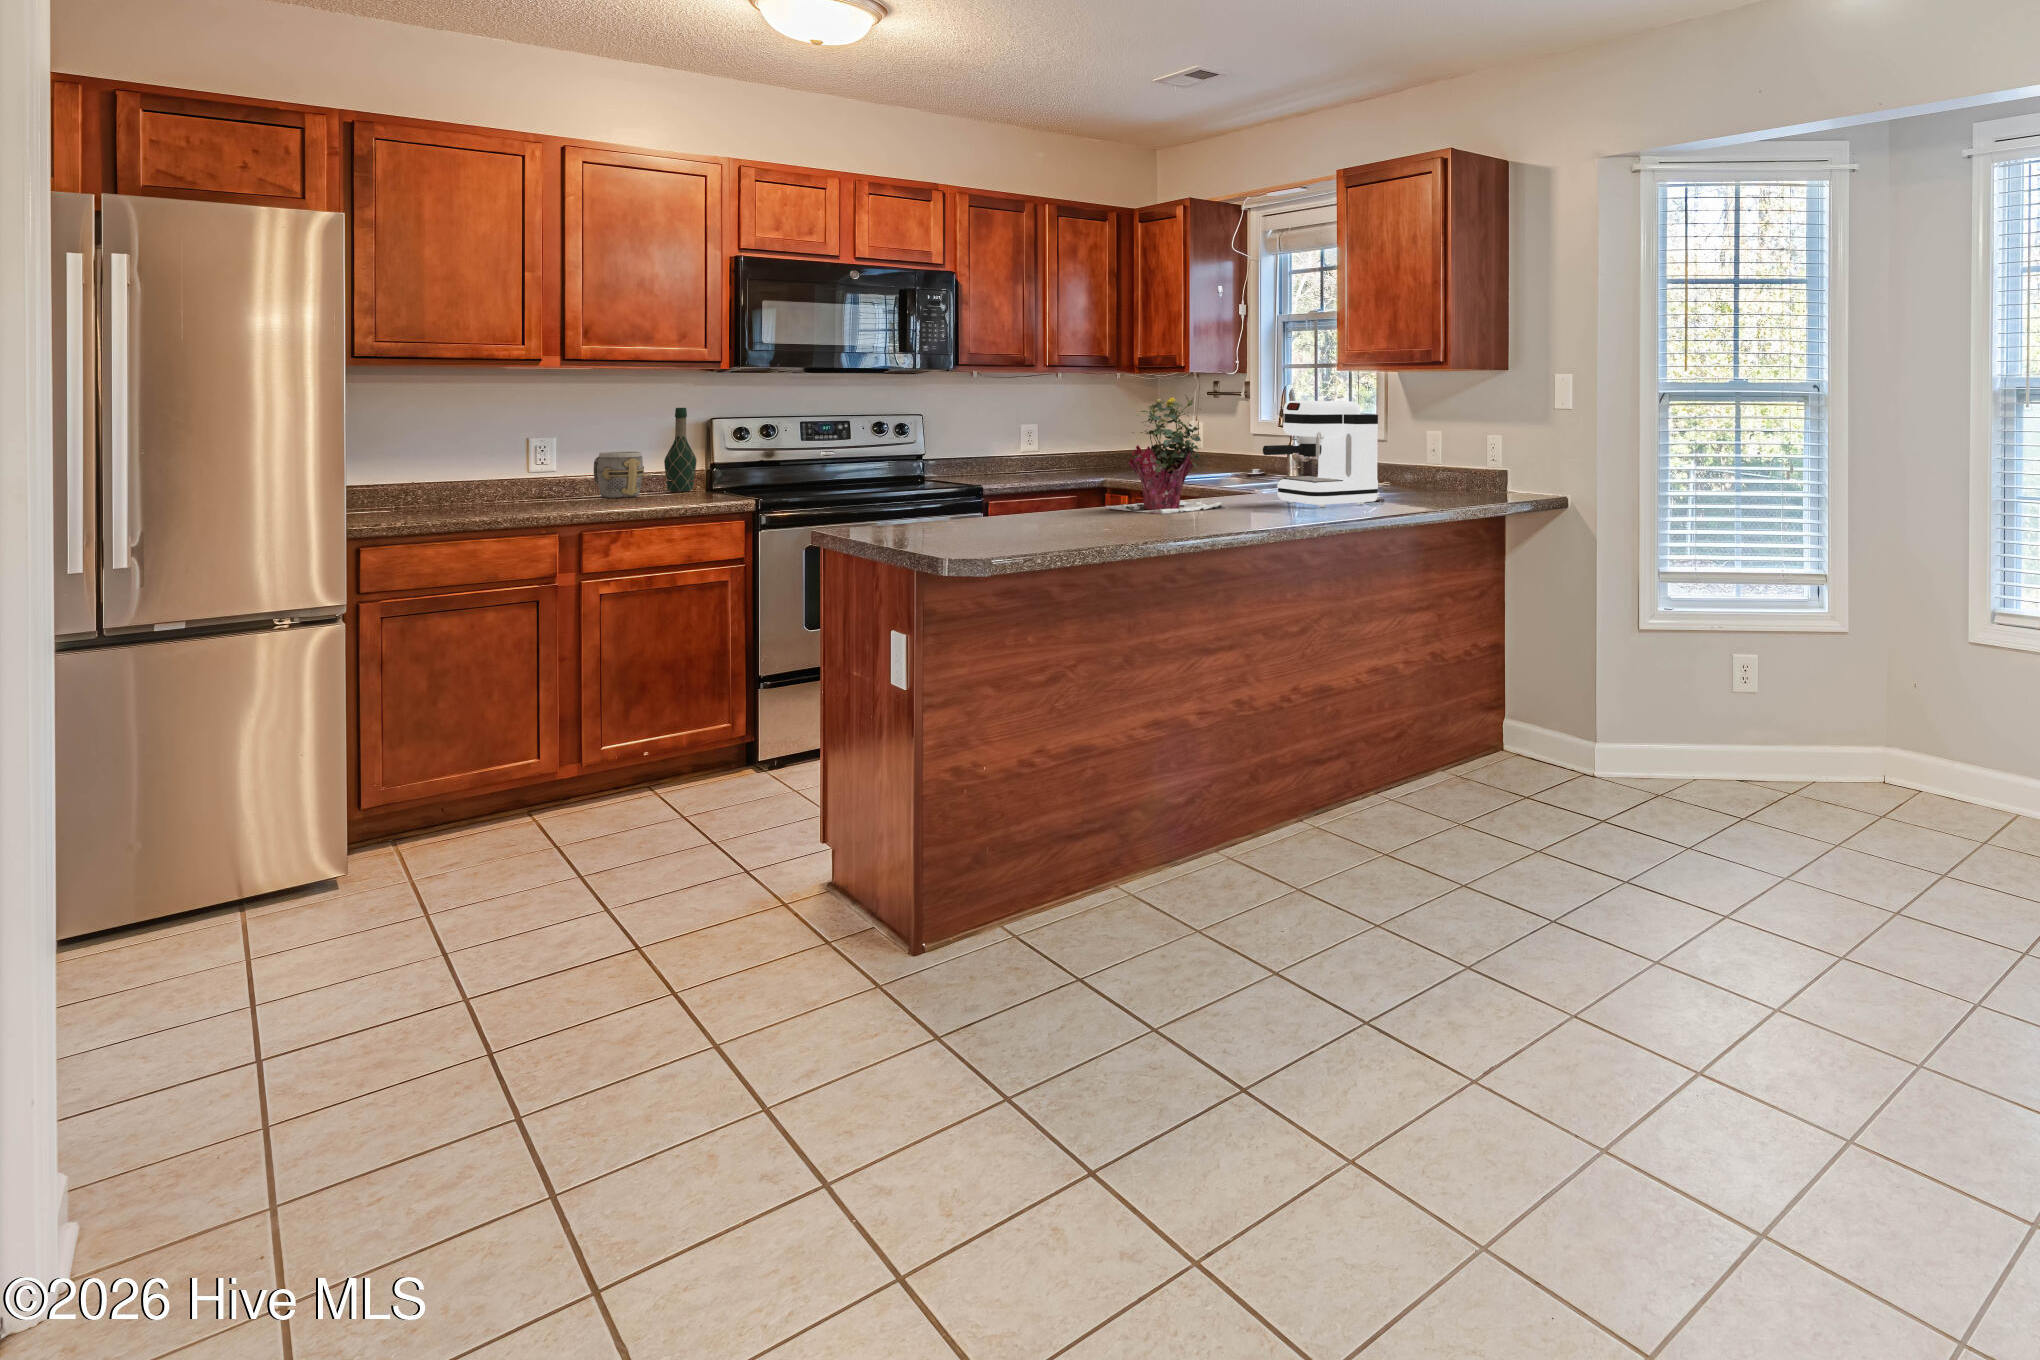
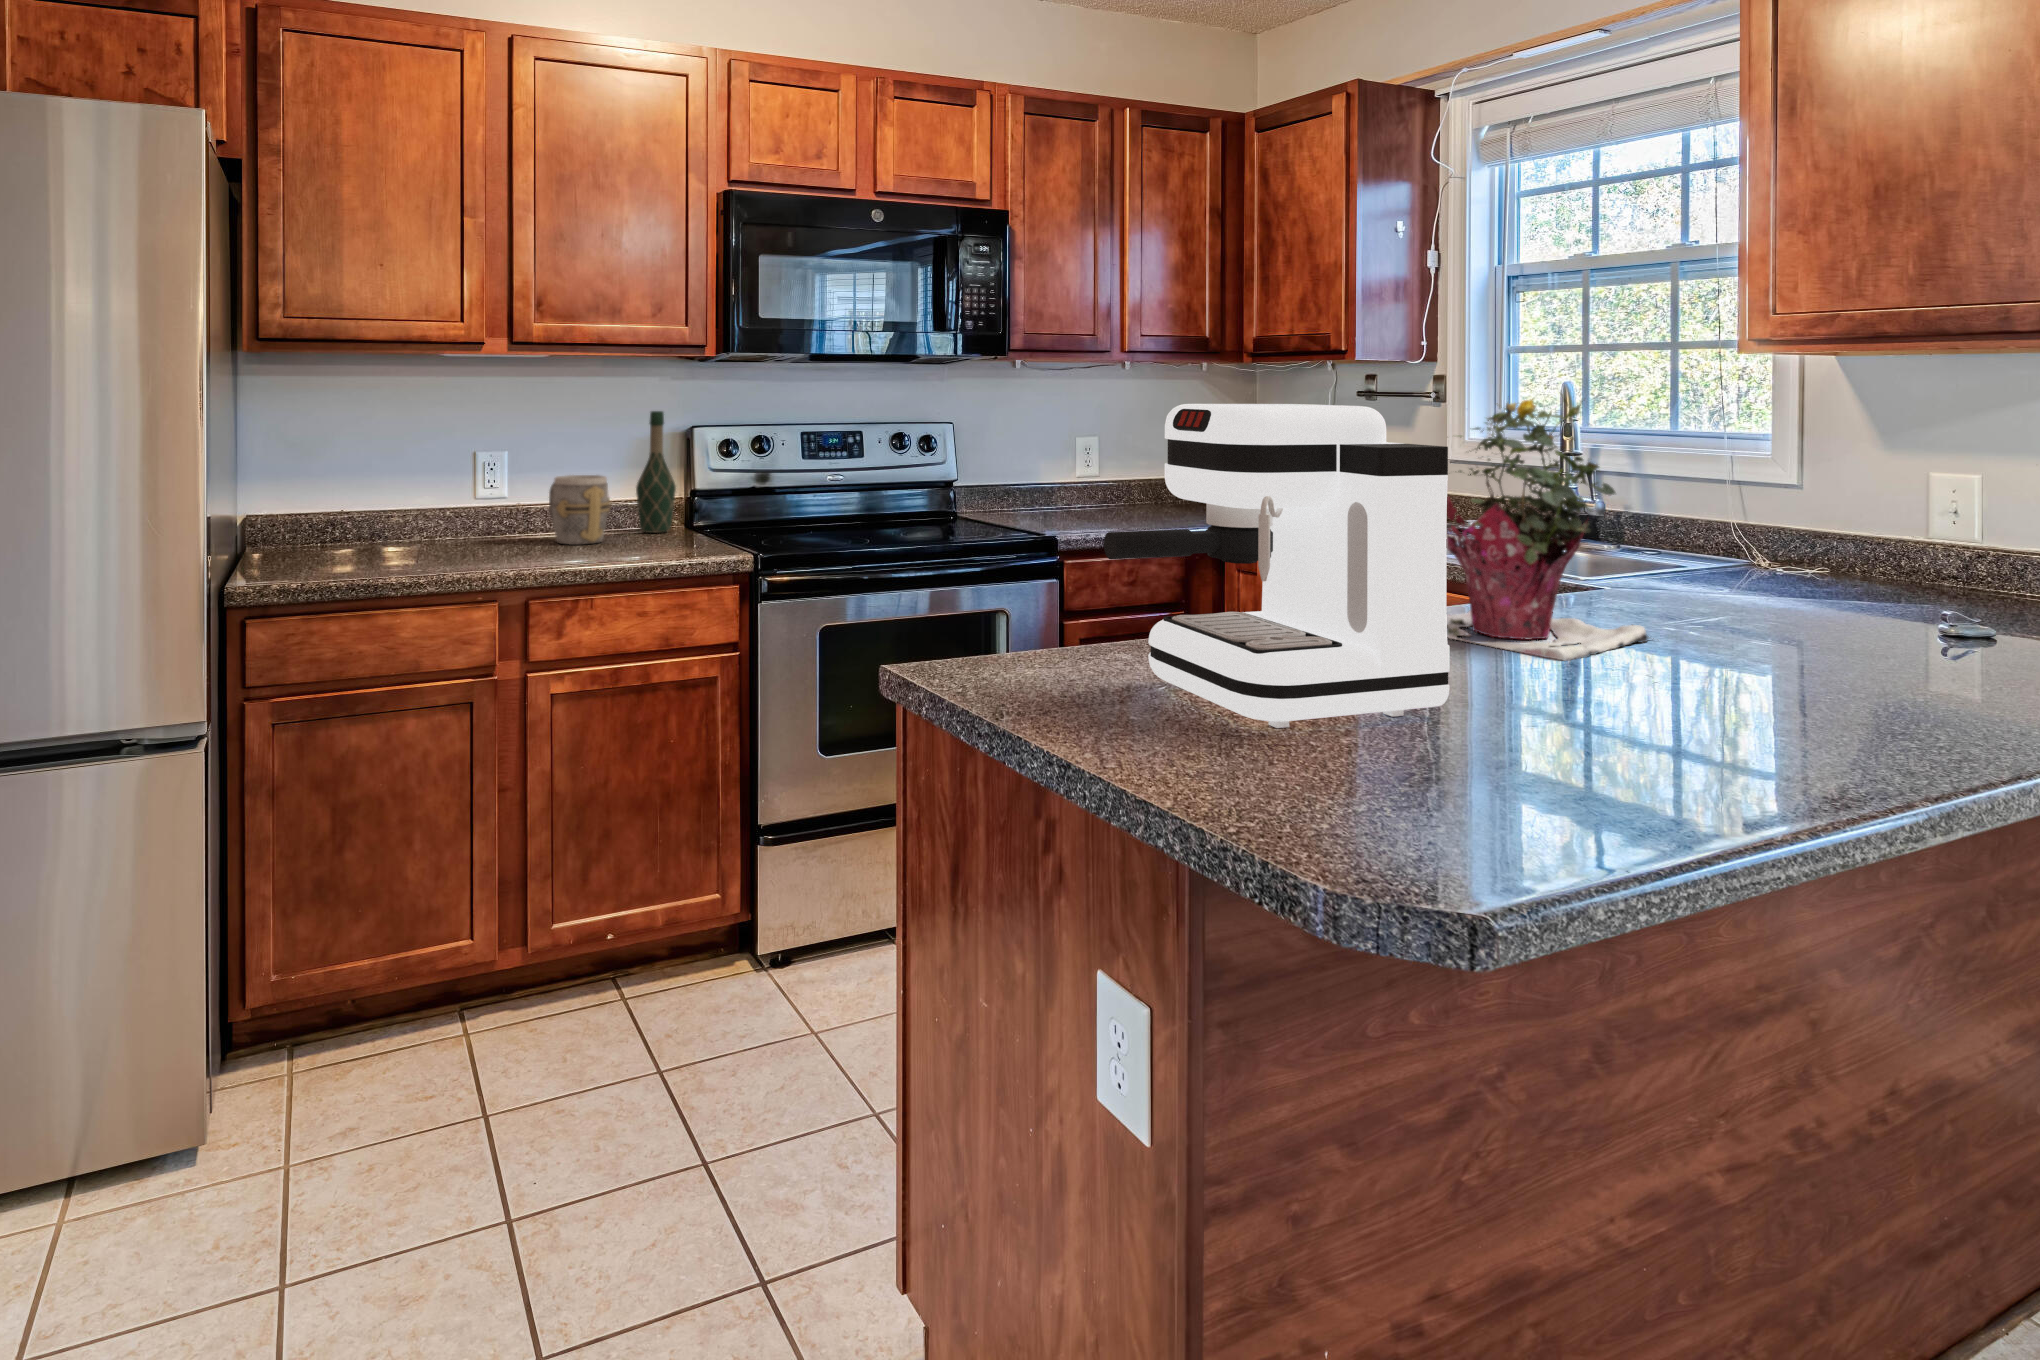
coffee maker: present [1263,401,1378,507] -> present [1104,404,1450,728]

